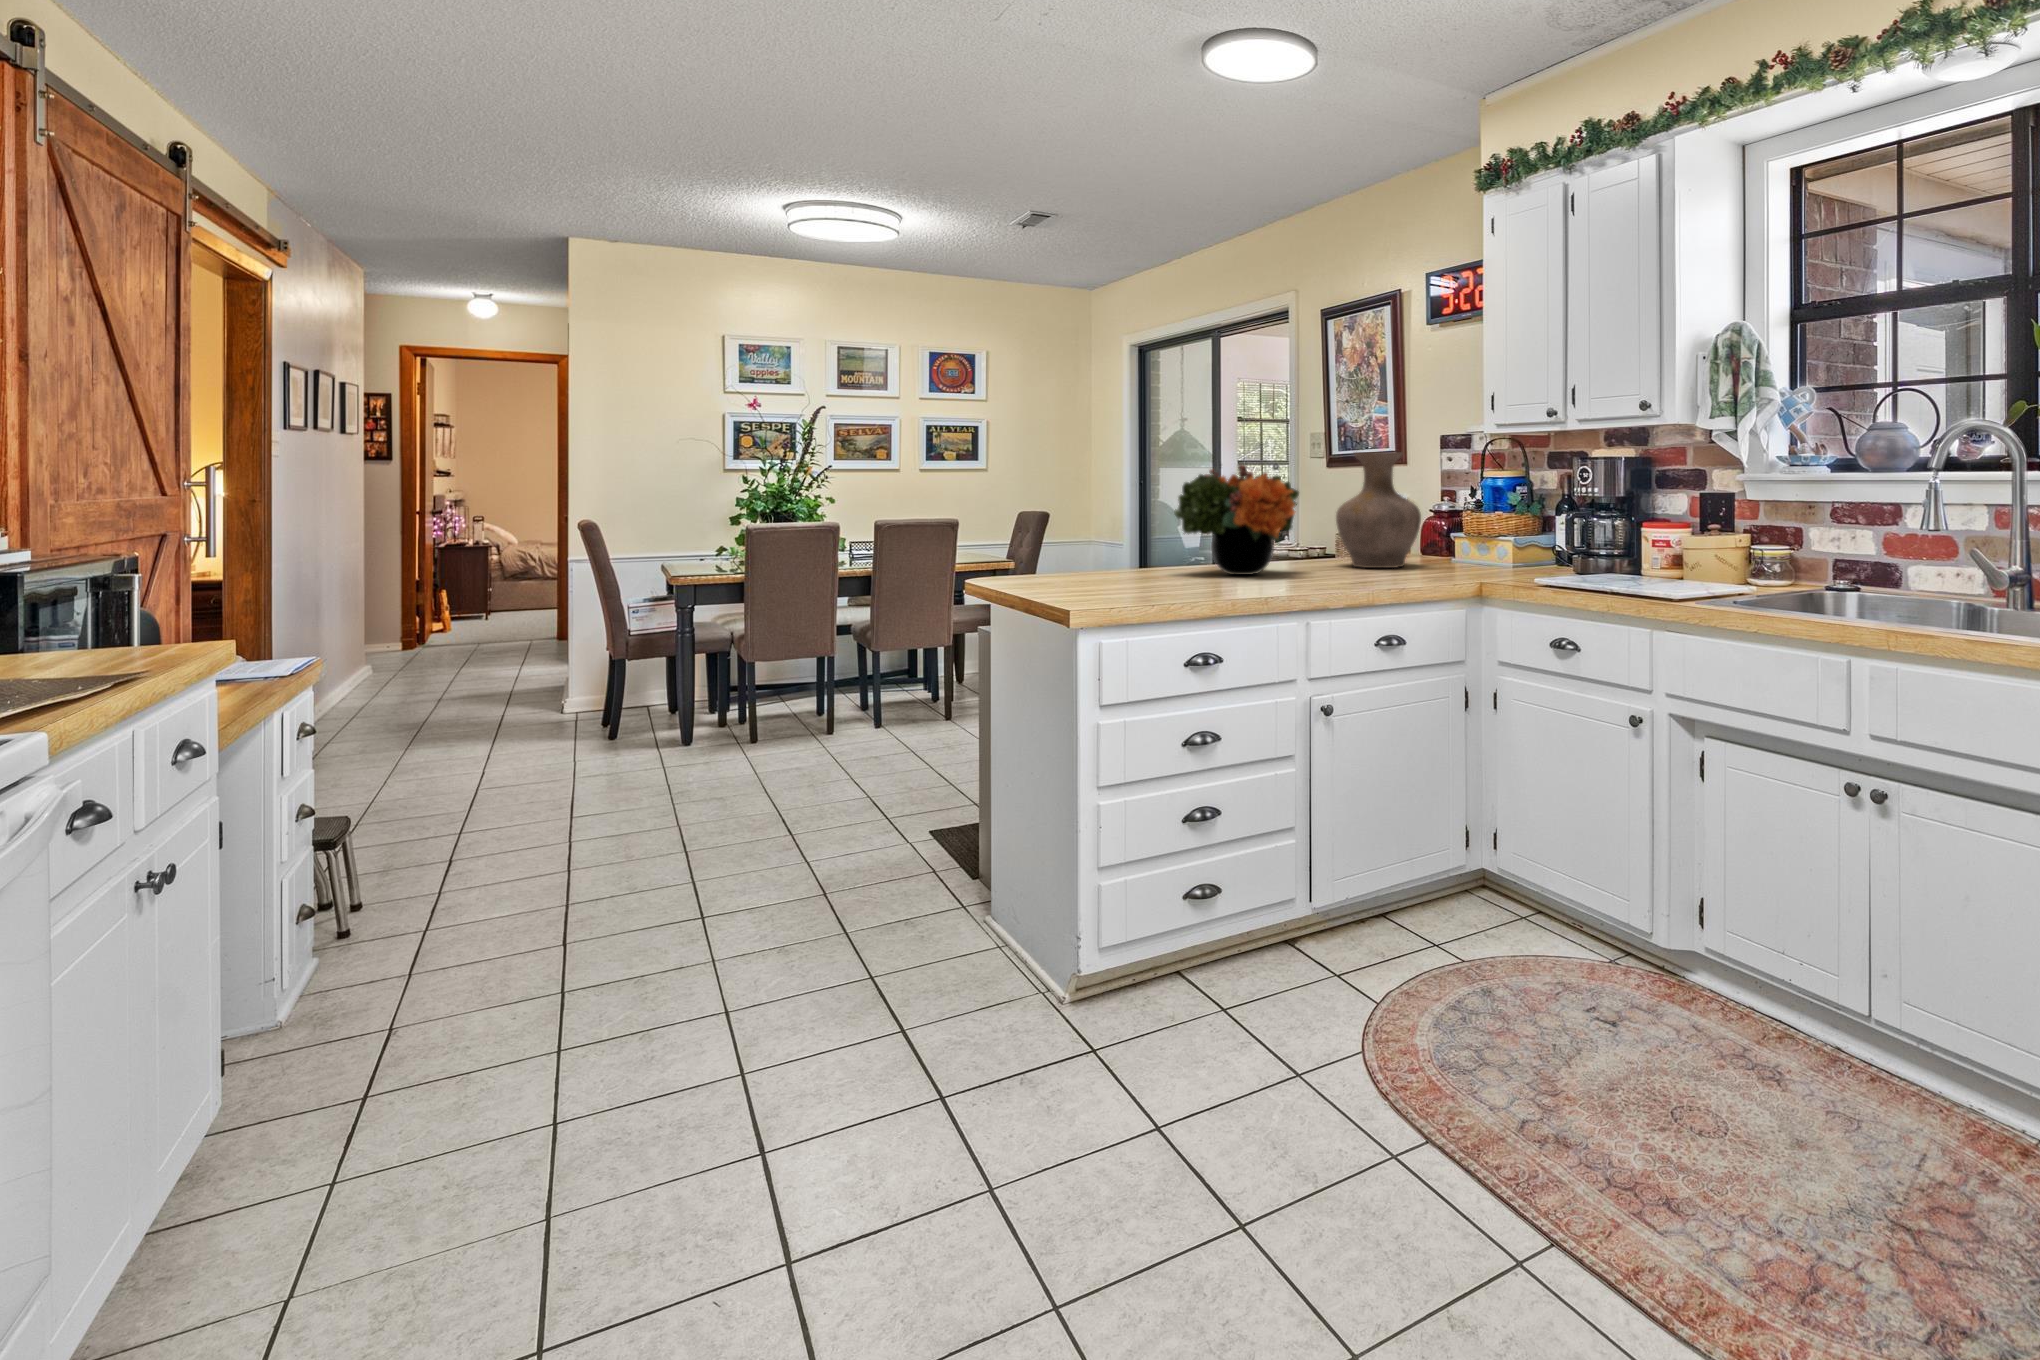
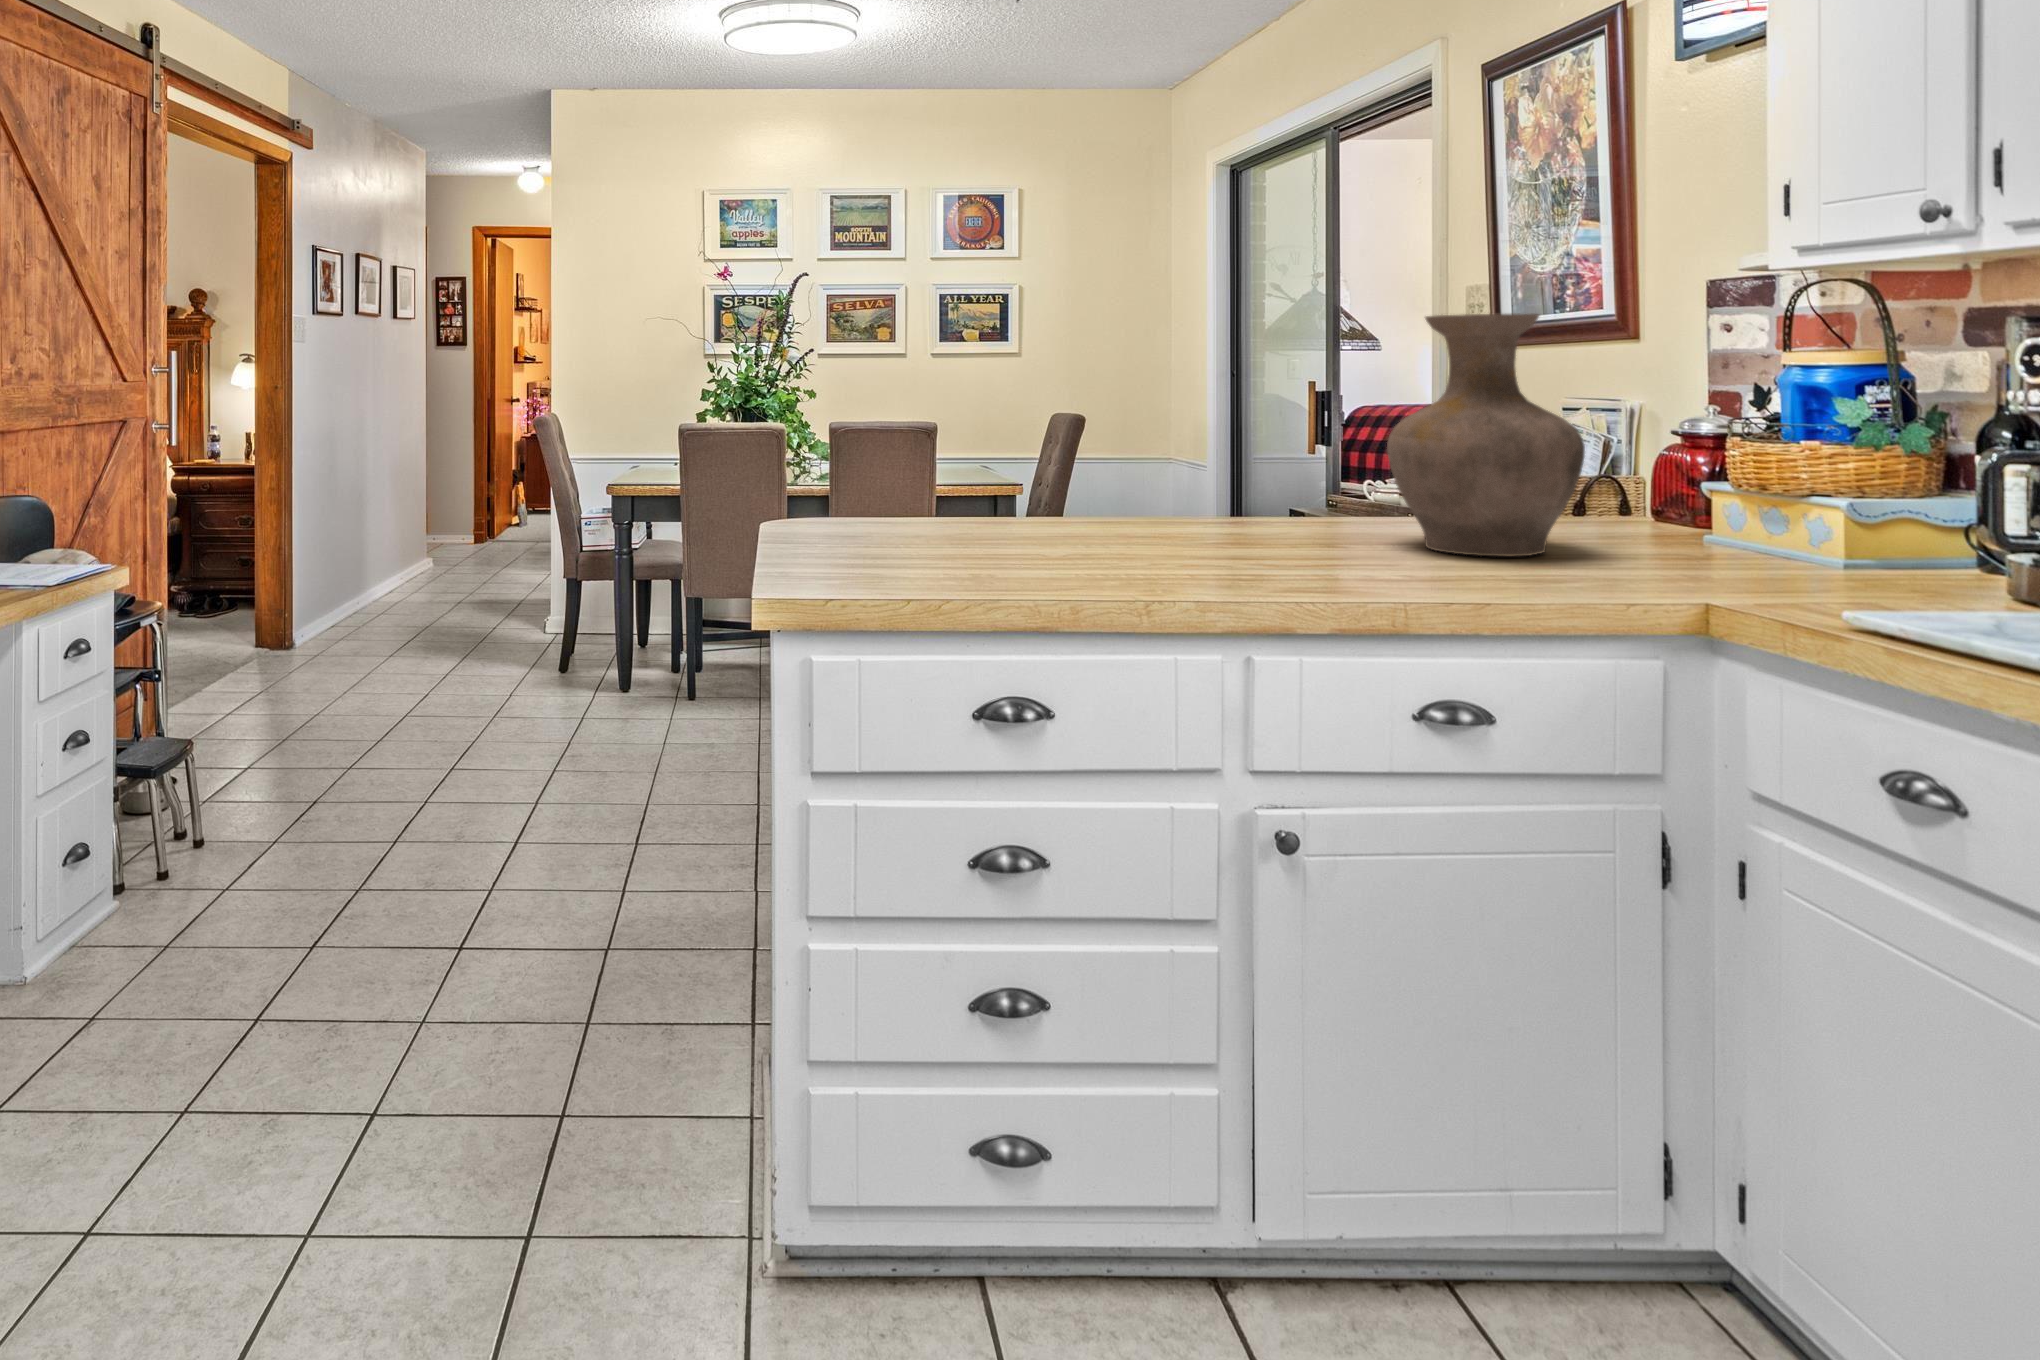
flower arrangement: present [1174,465,1299,575] -> none [1025,345,1284,560]

